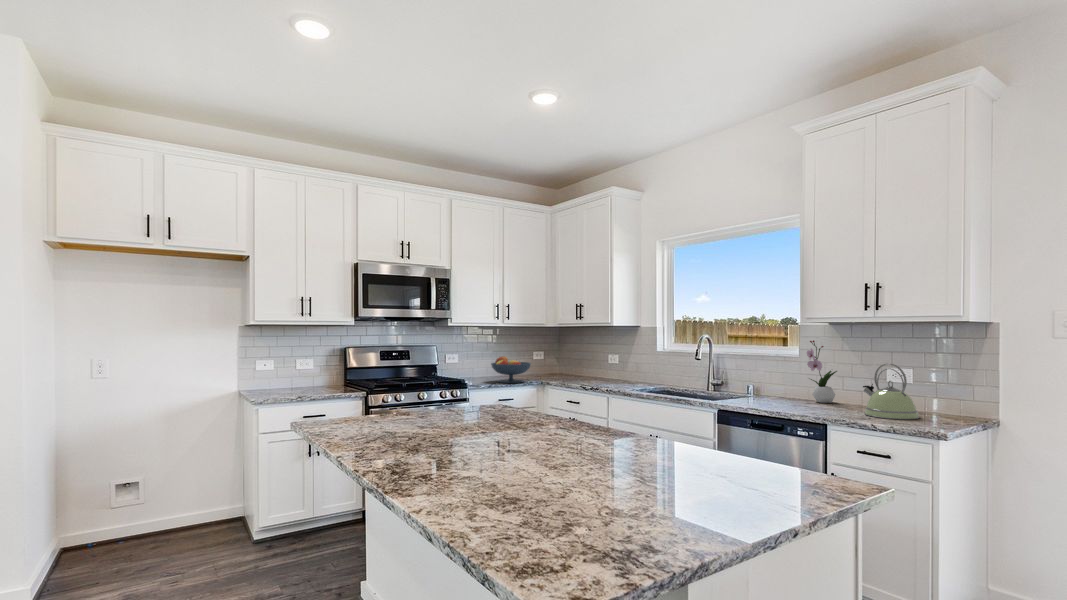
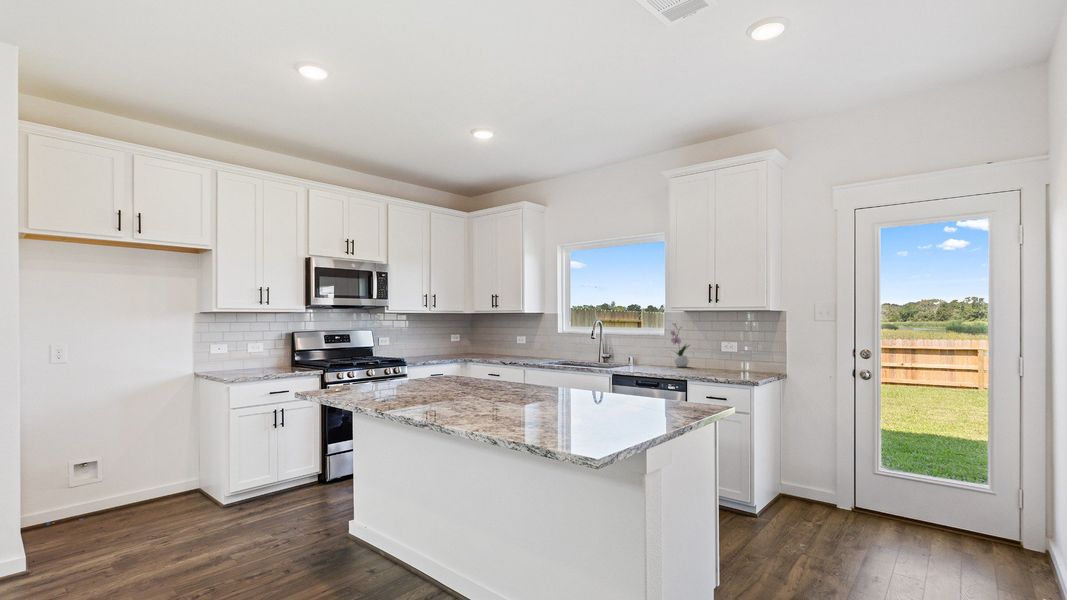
fruit bowl: present [491,356,531,383] -> none [422,338,456,361]
kettle: present [863,363,919,420] -> none [708,338,742,375]

